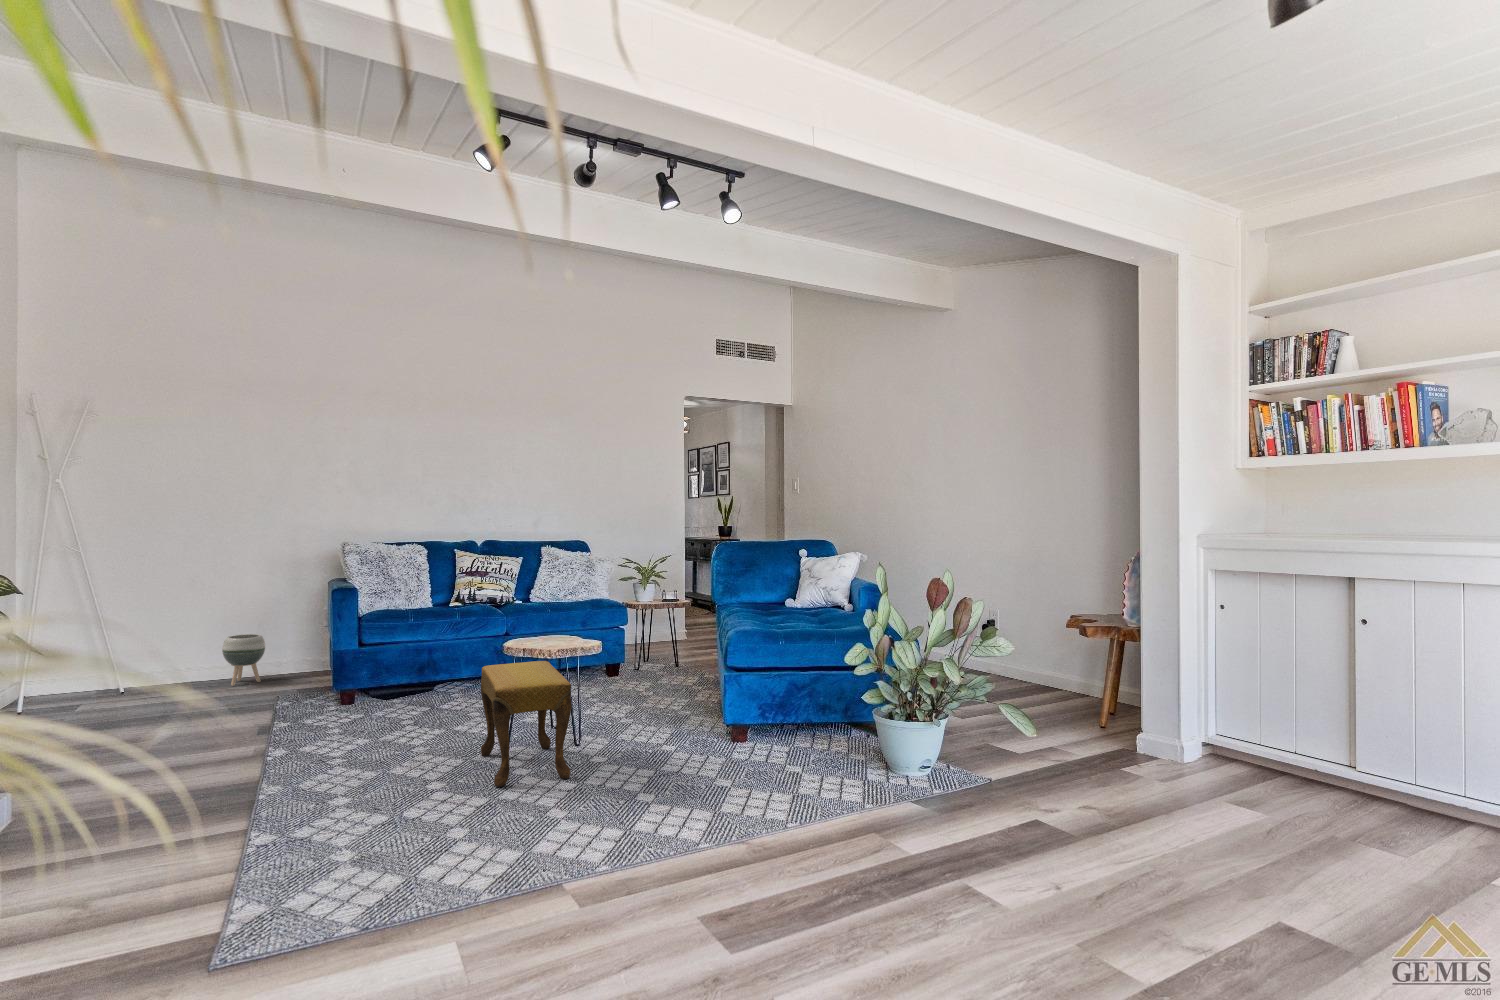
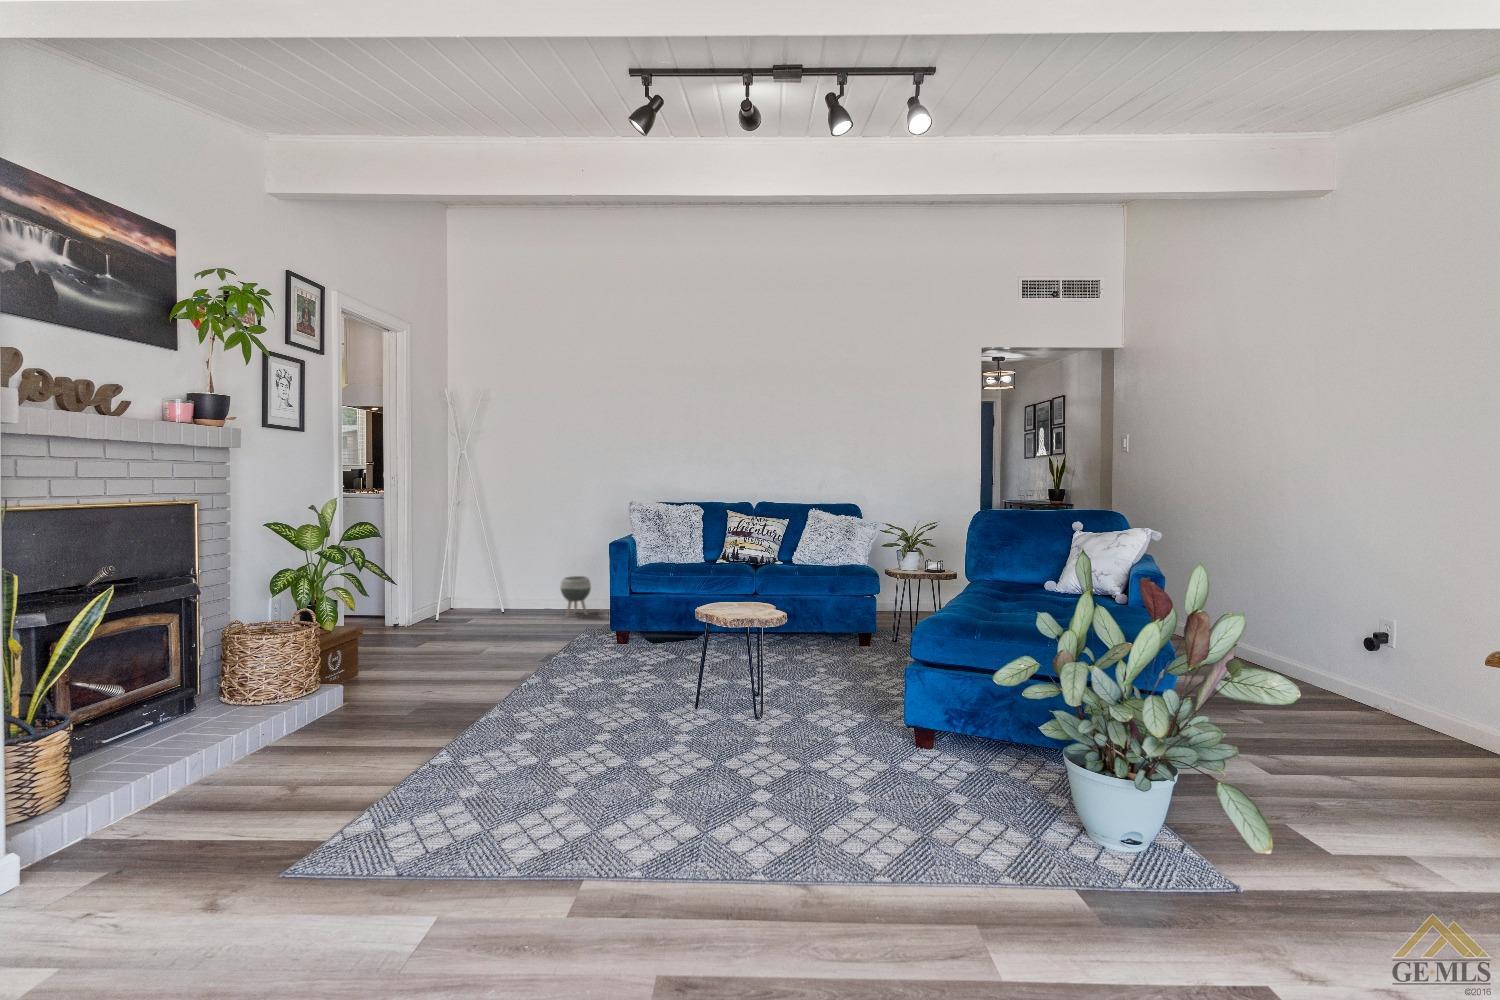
footstool: present [481,661,572,787] -> none [630,630,726,759]

